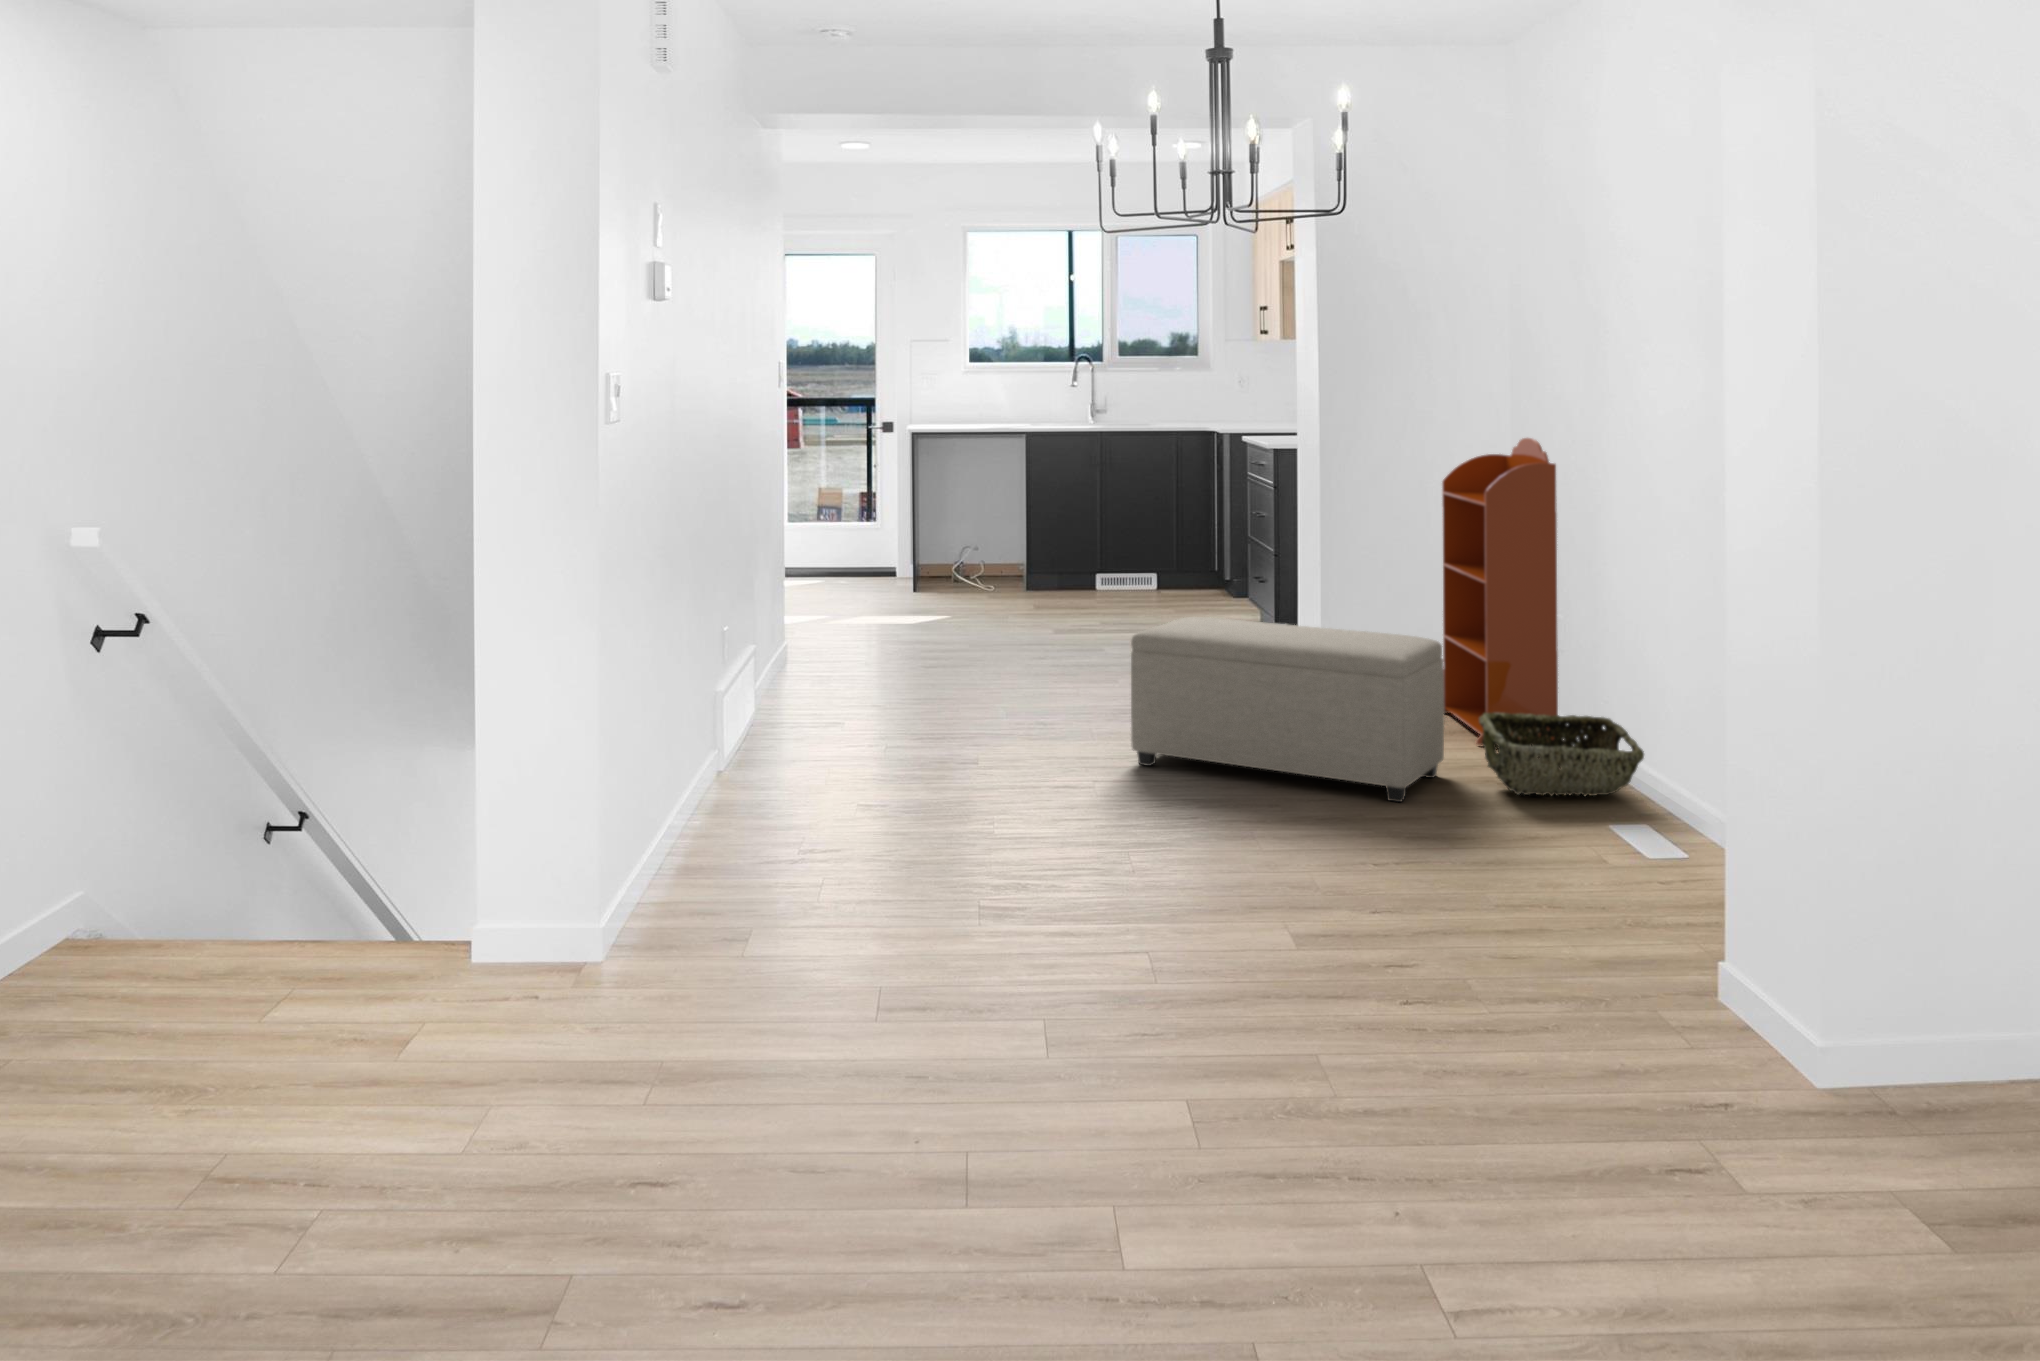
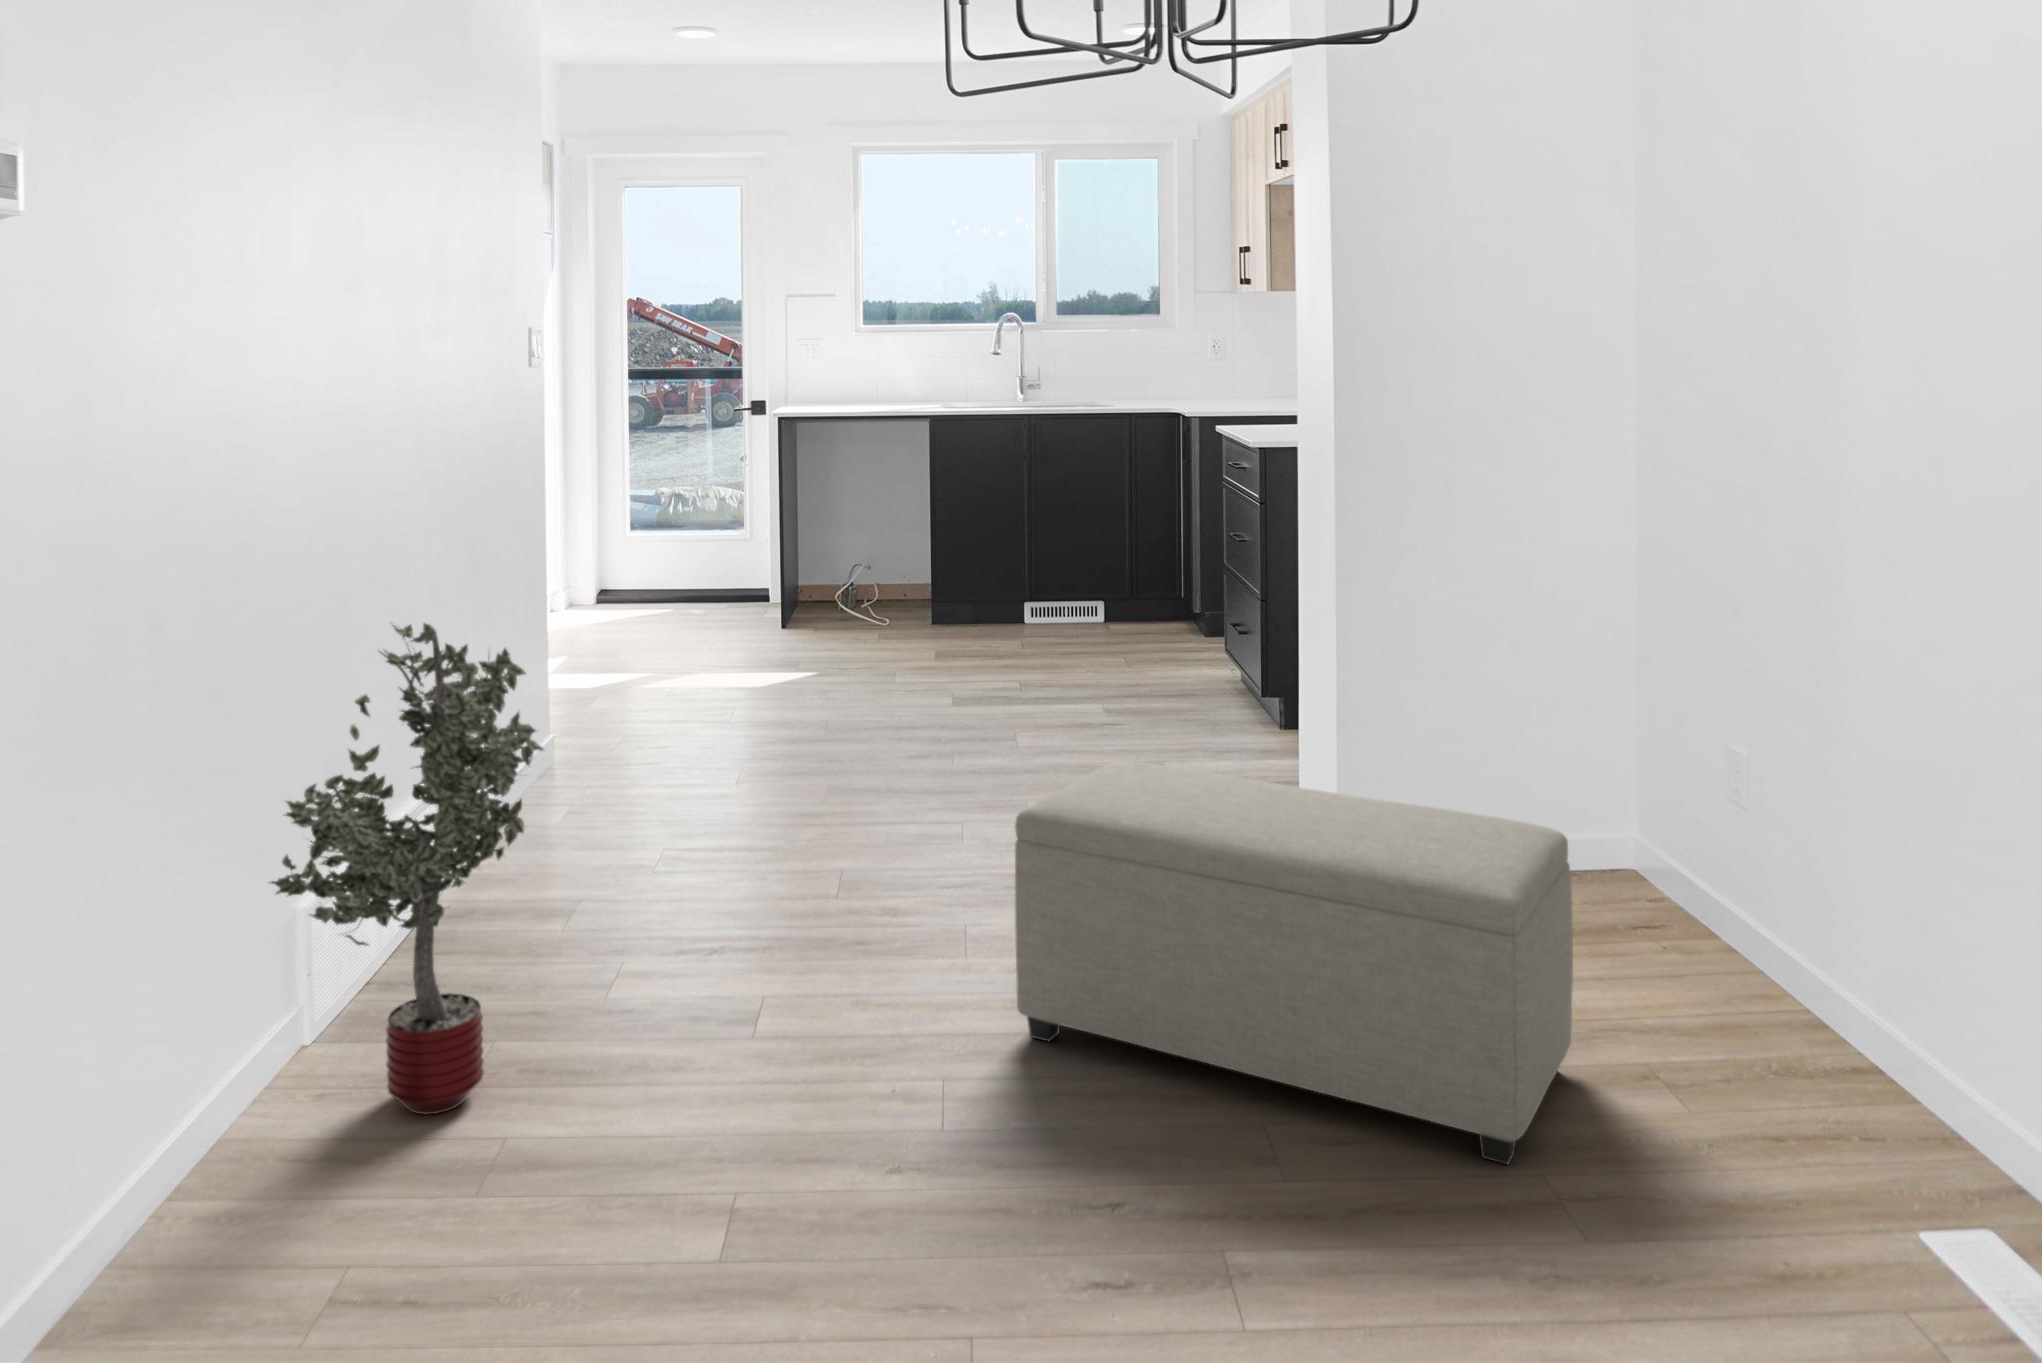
bookcase: present [1442,438,1558,745] -> none [1519,451,1747,977]
potted tree: none [733,519,867,789] -> present [271,623,543,1115]
woven basket: present [1479,713,1644,796] -> none [1641,967,1974,1146]

